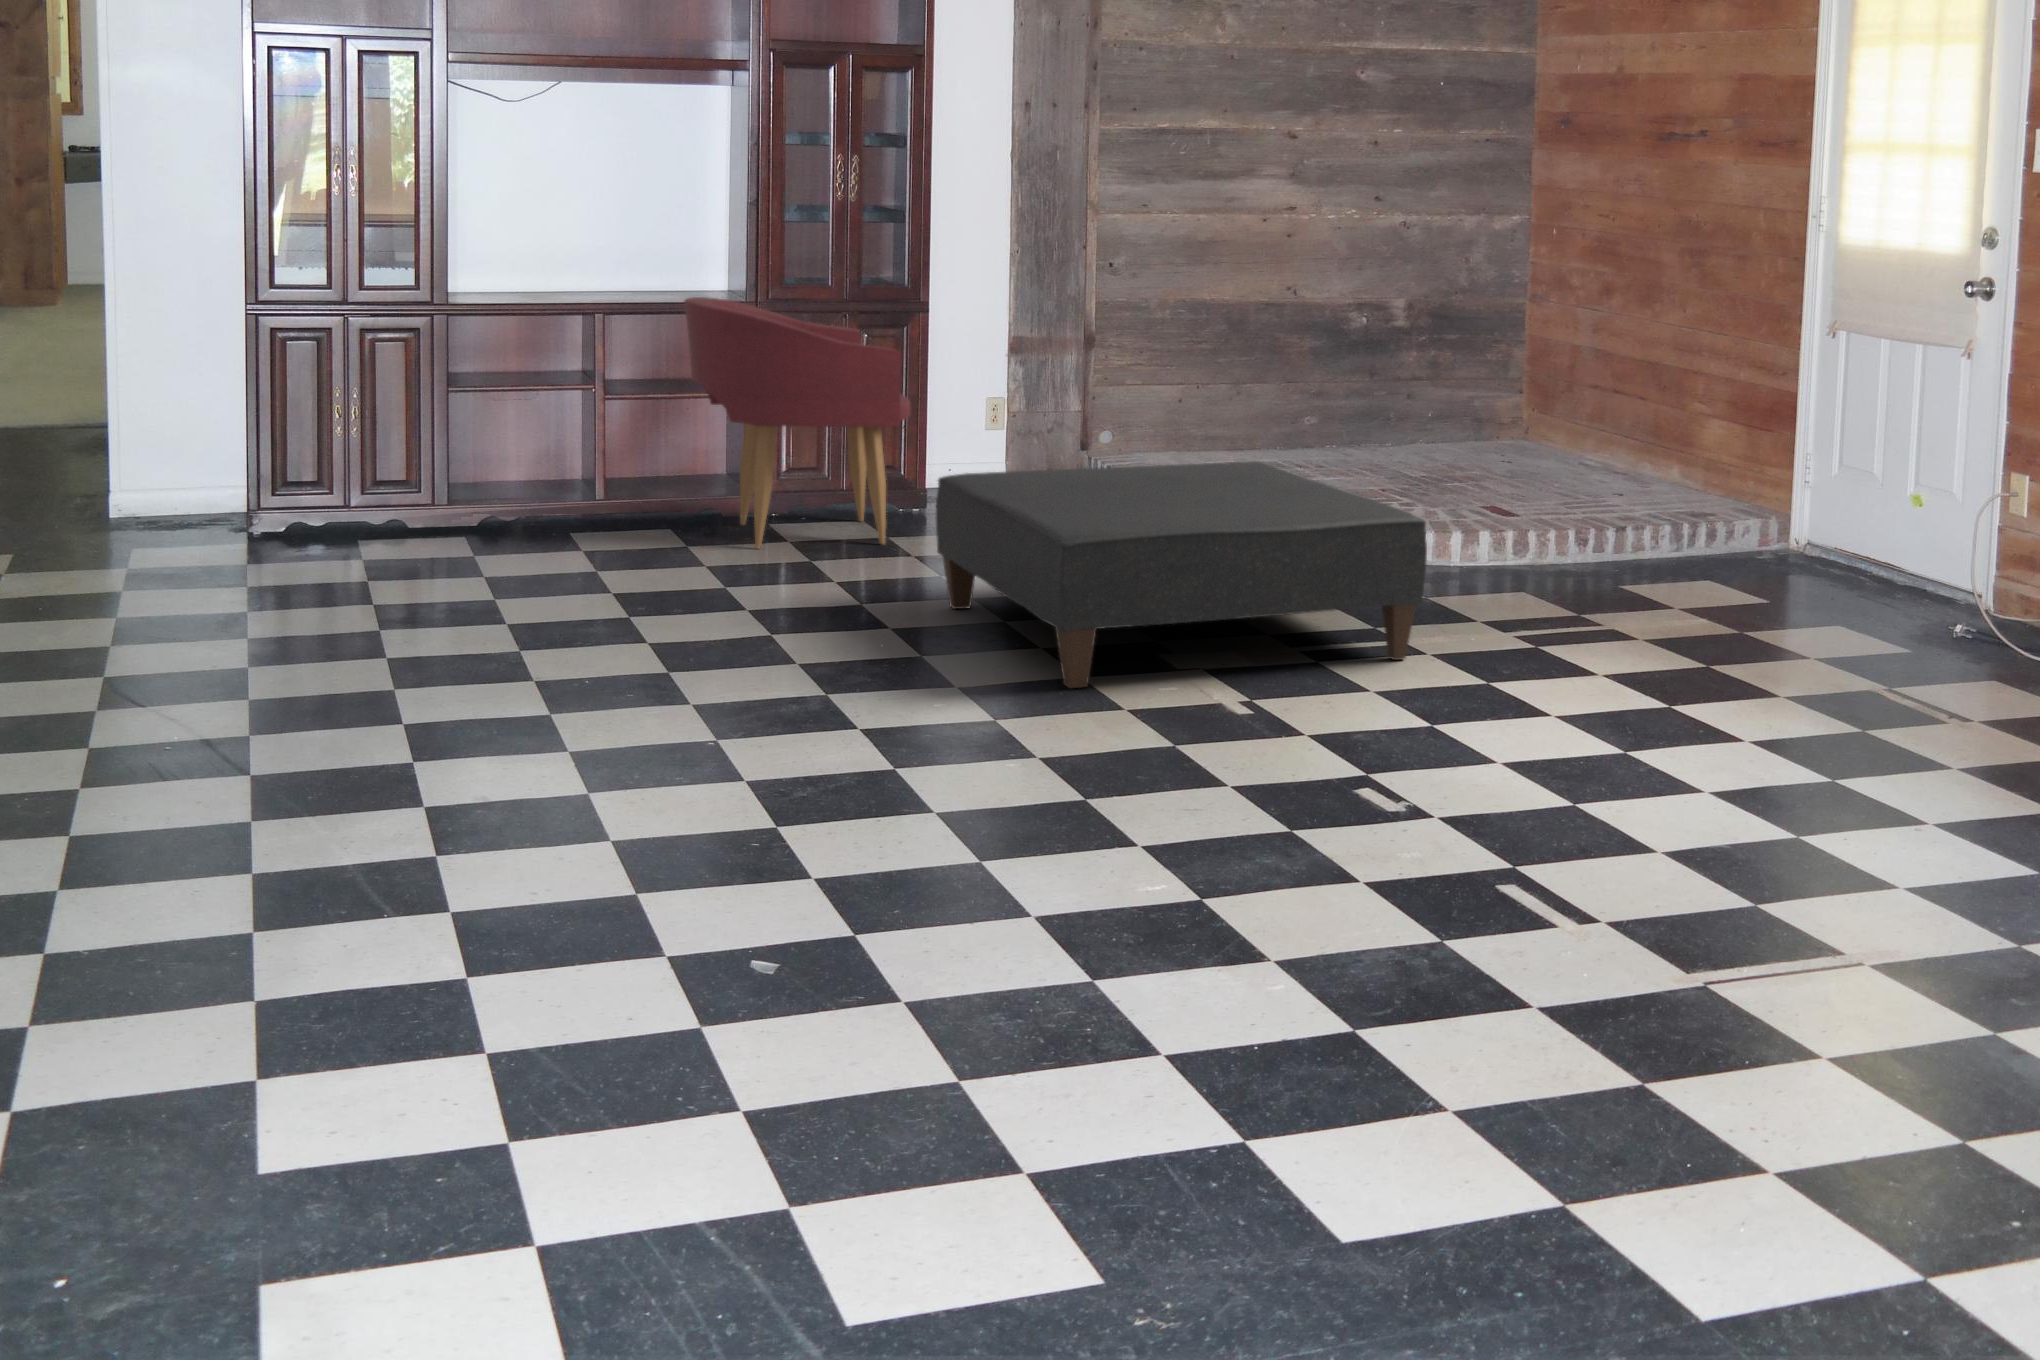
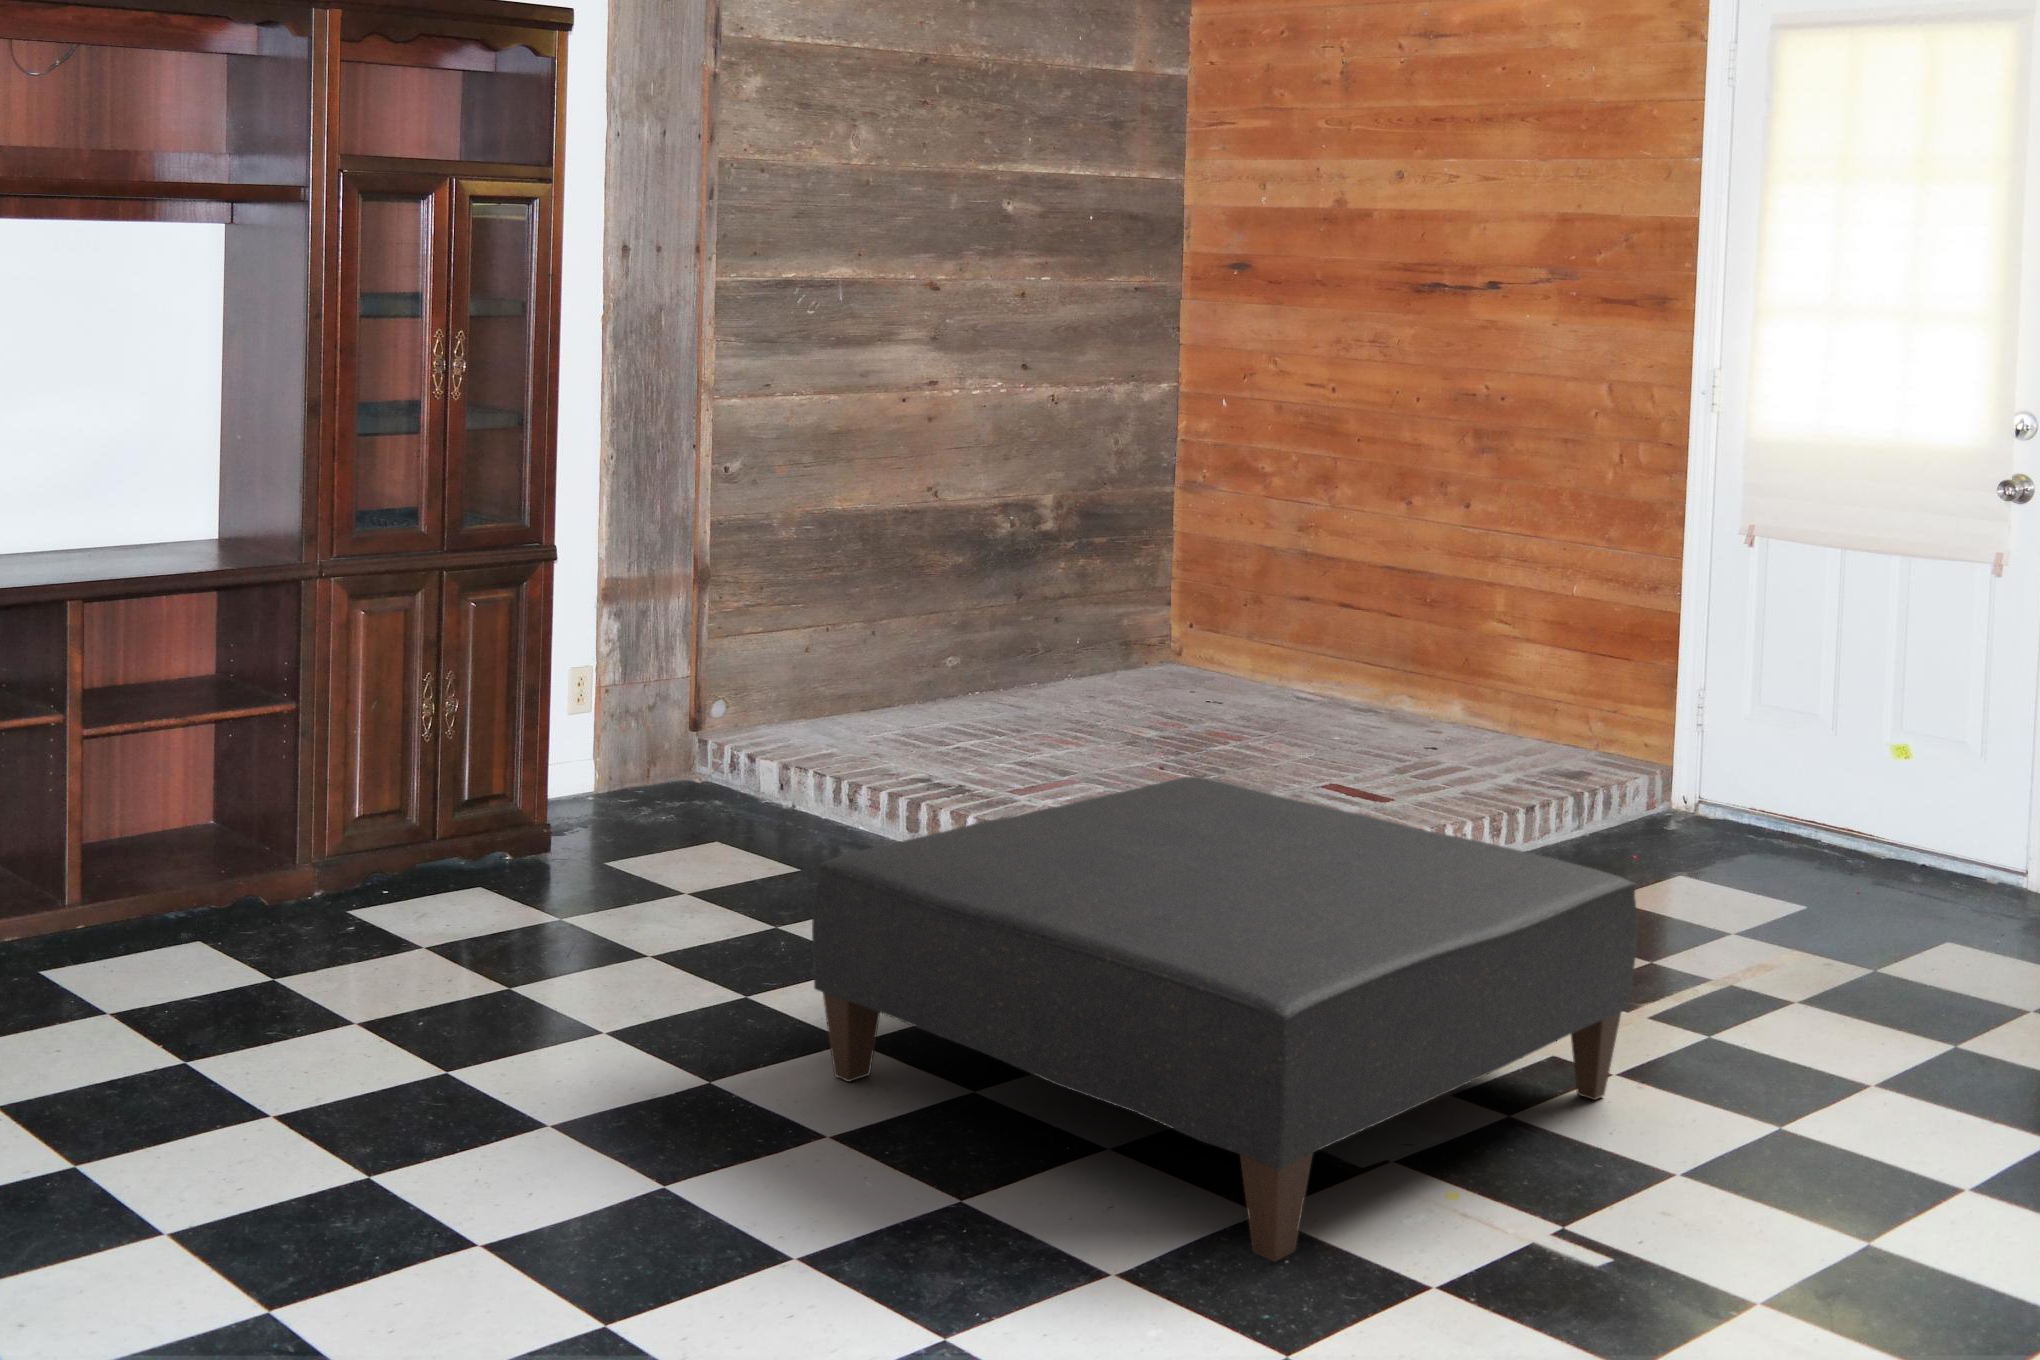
armchair: present [684,297,911,549] -> none [223,555,616,978]

